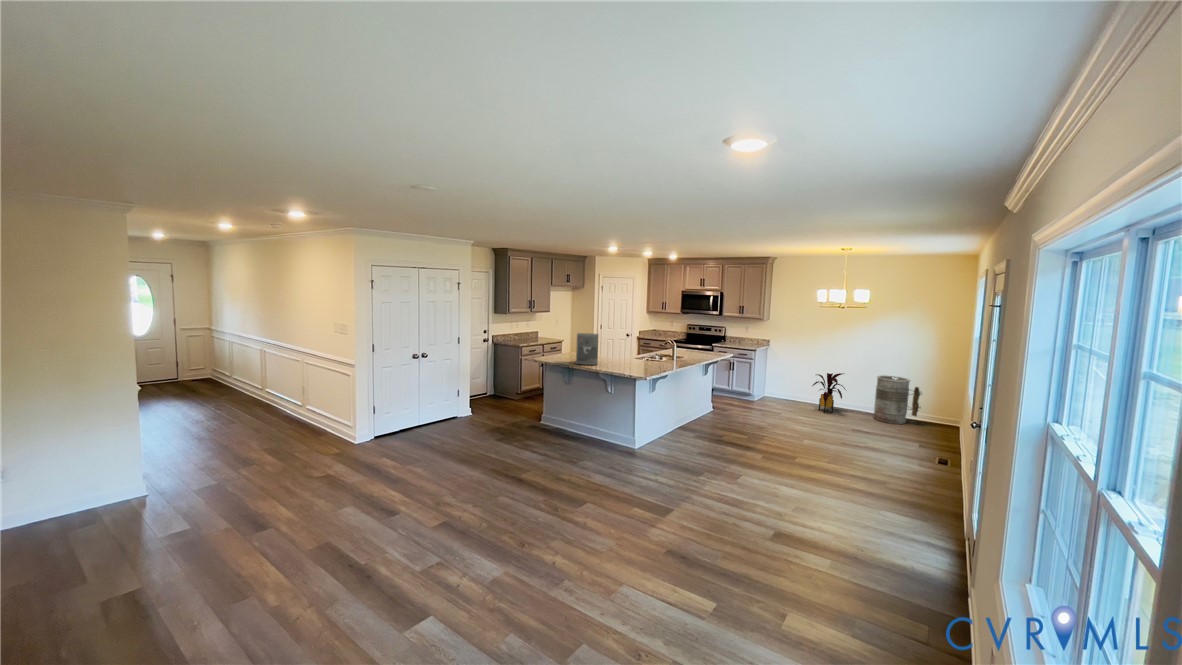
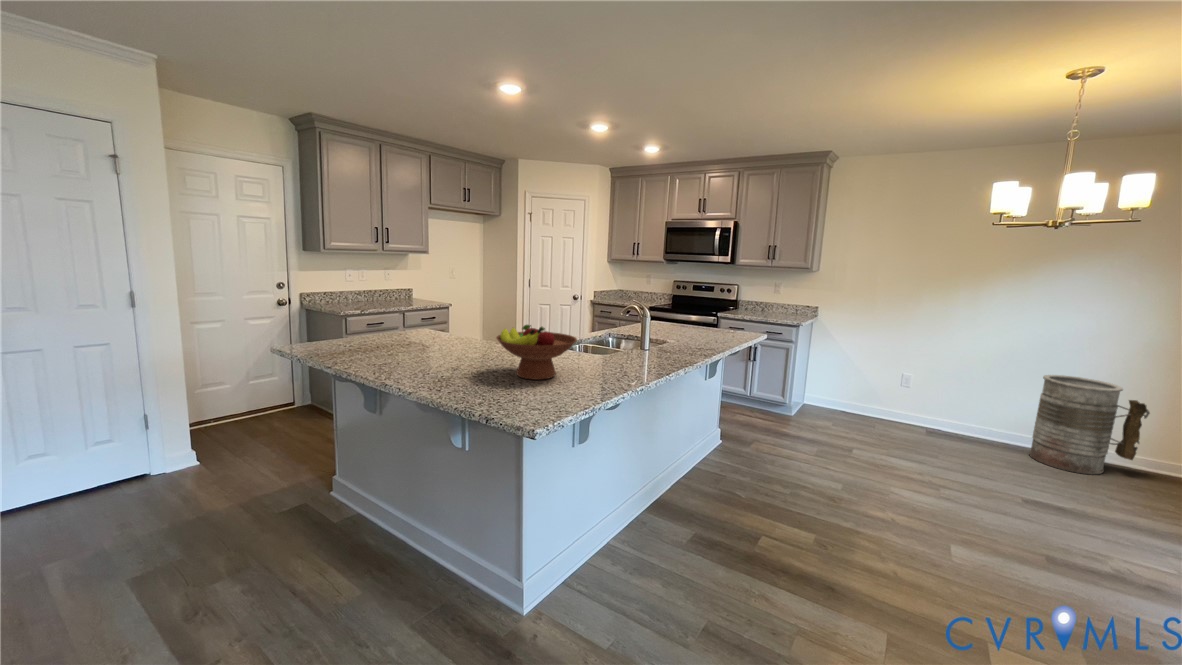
coffee maker: present [576,333,598,365] -> none [384,279,457,364]
fruit bowl: none [621,351,649,370] -> present [496,325,577,380]
house plant: present [813,373,845,413] -> none [903,368,974,444]

